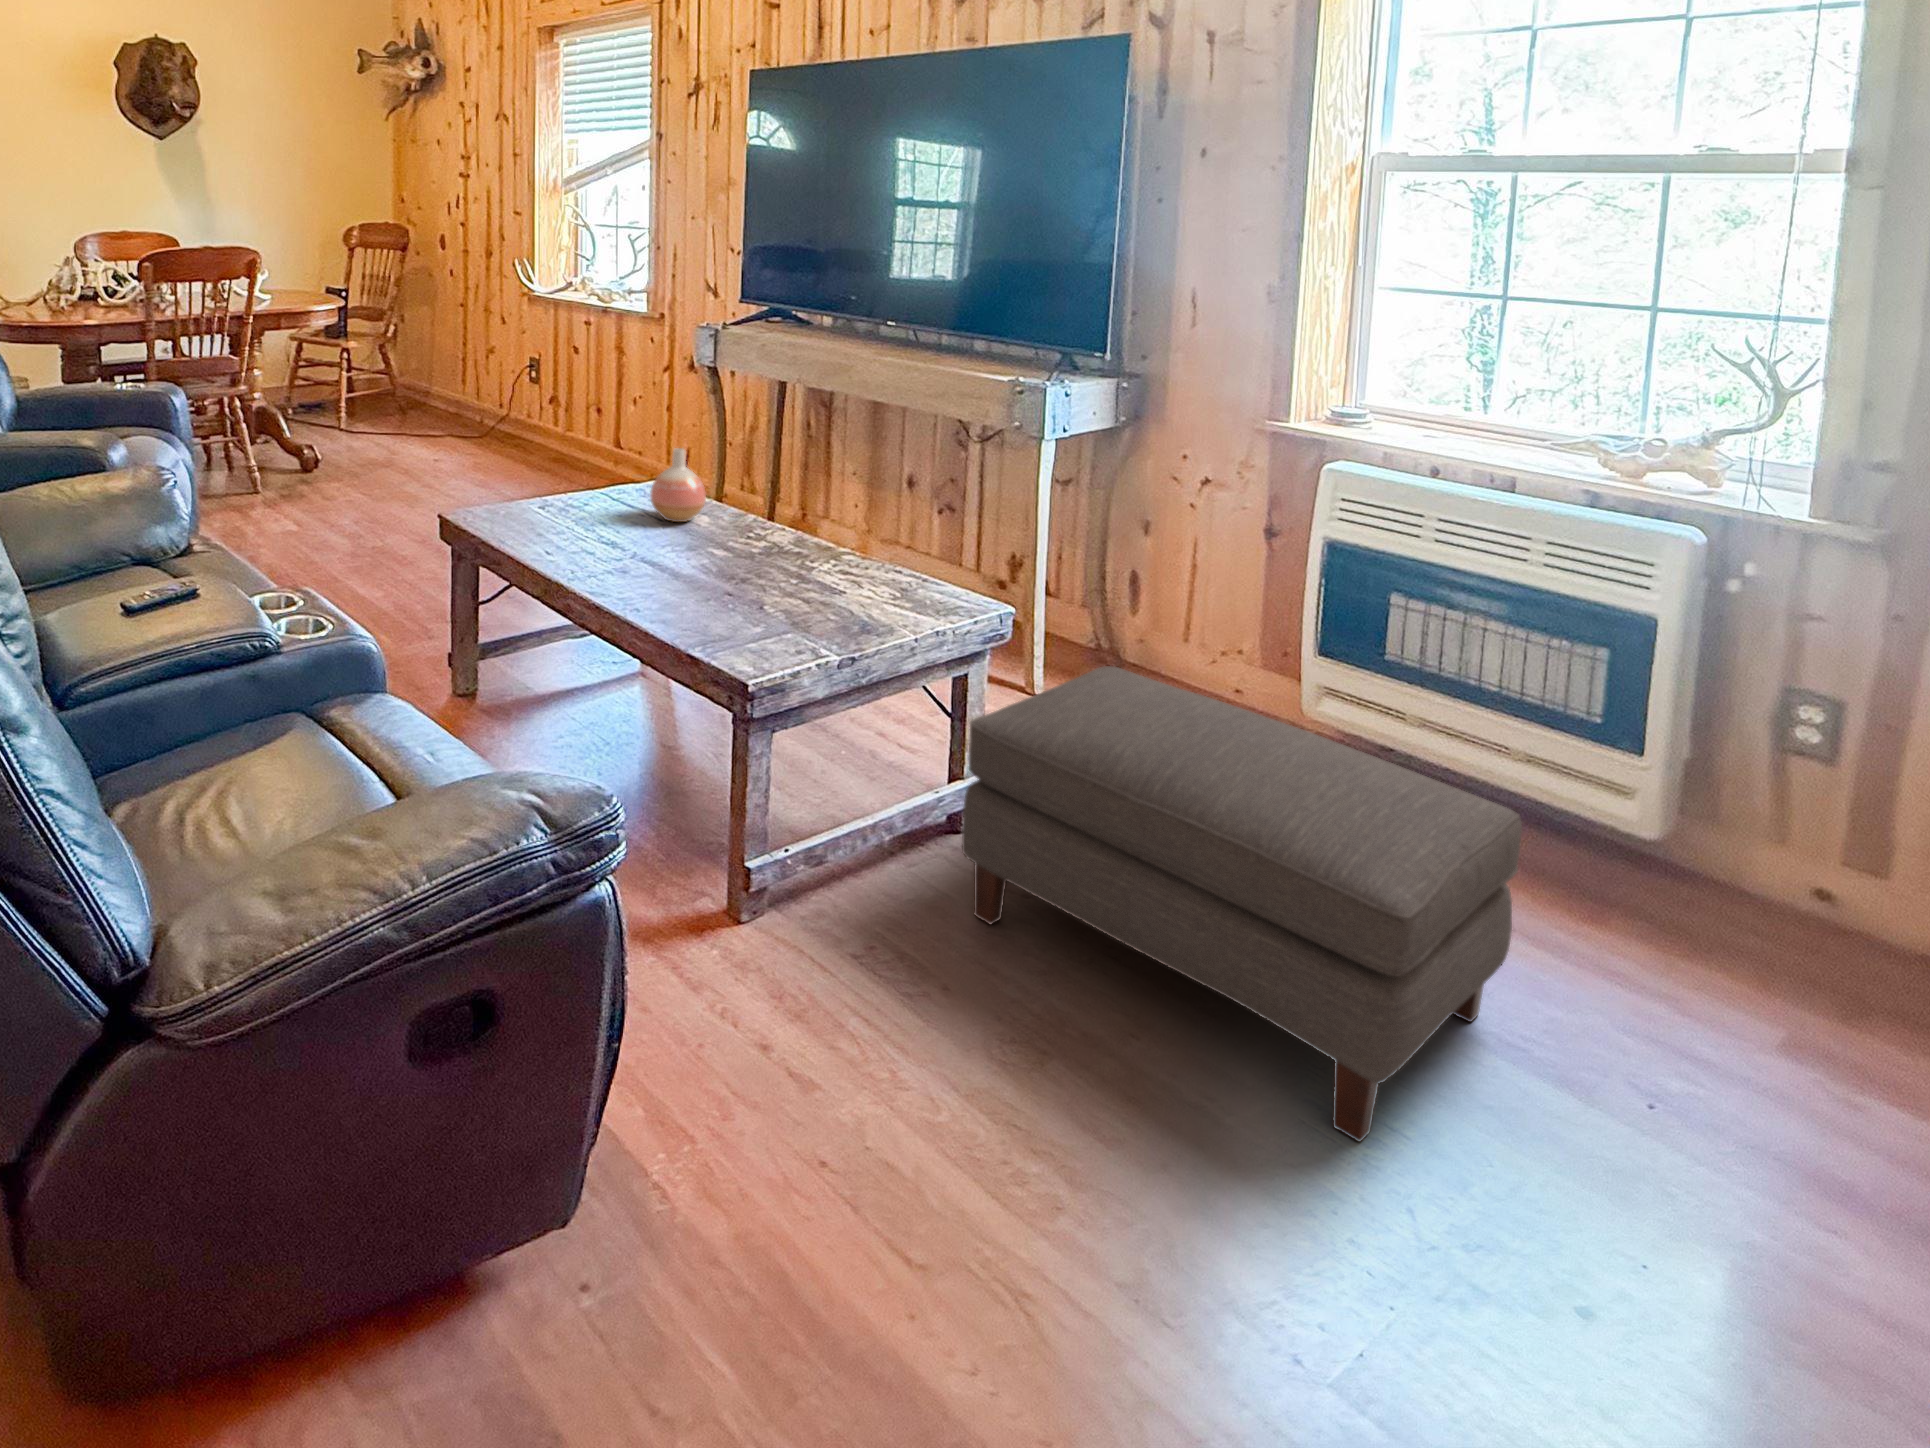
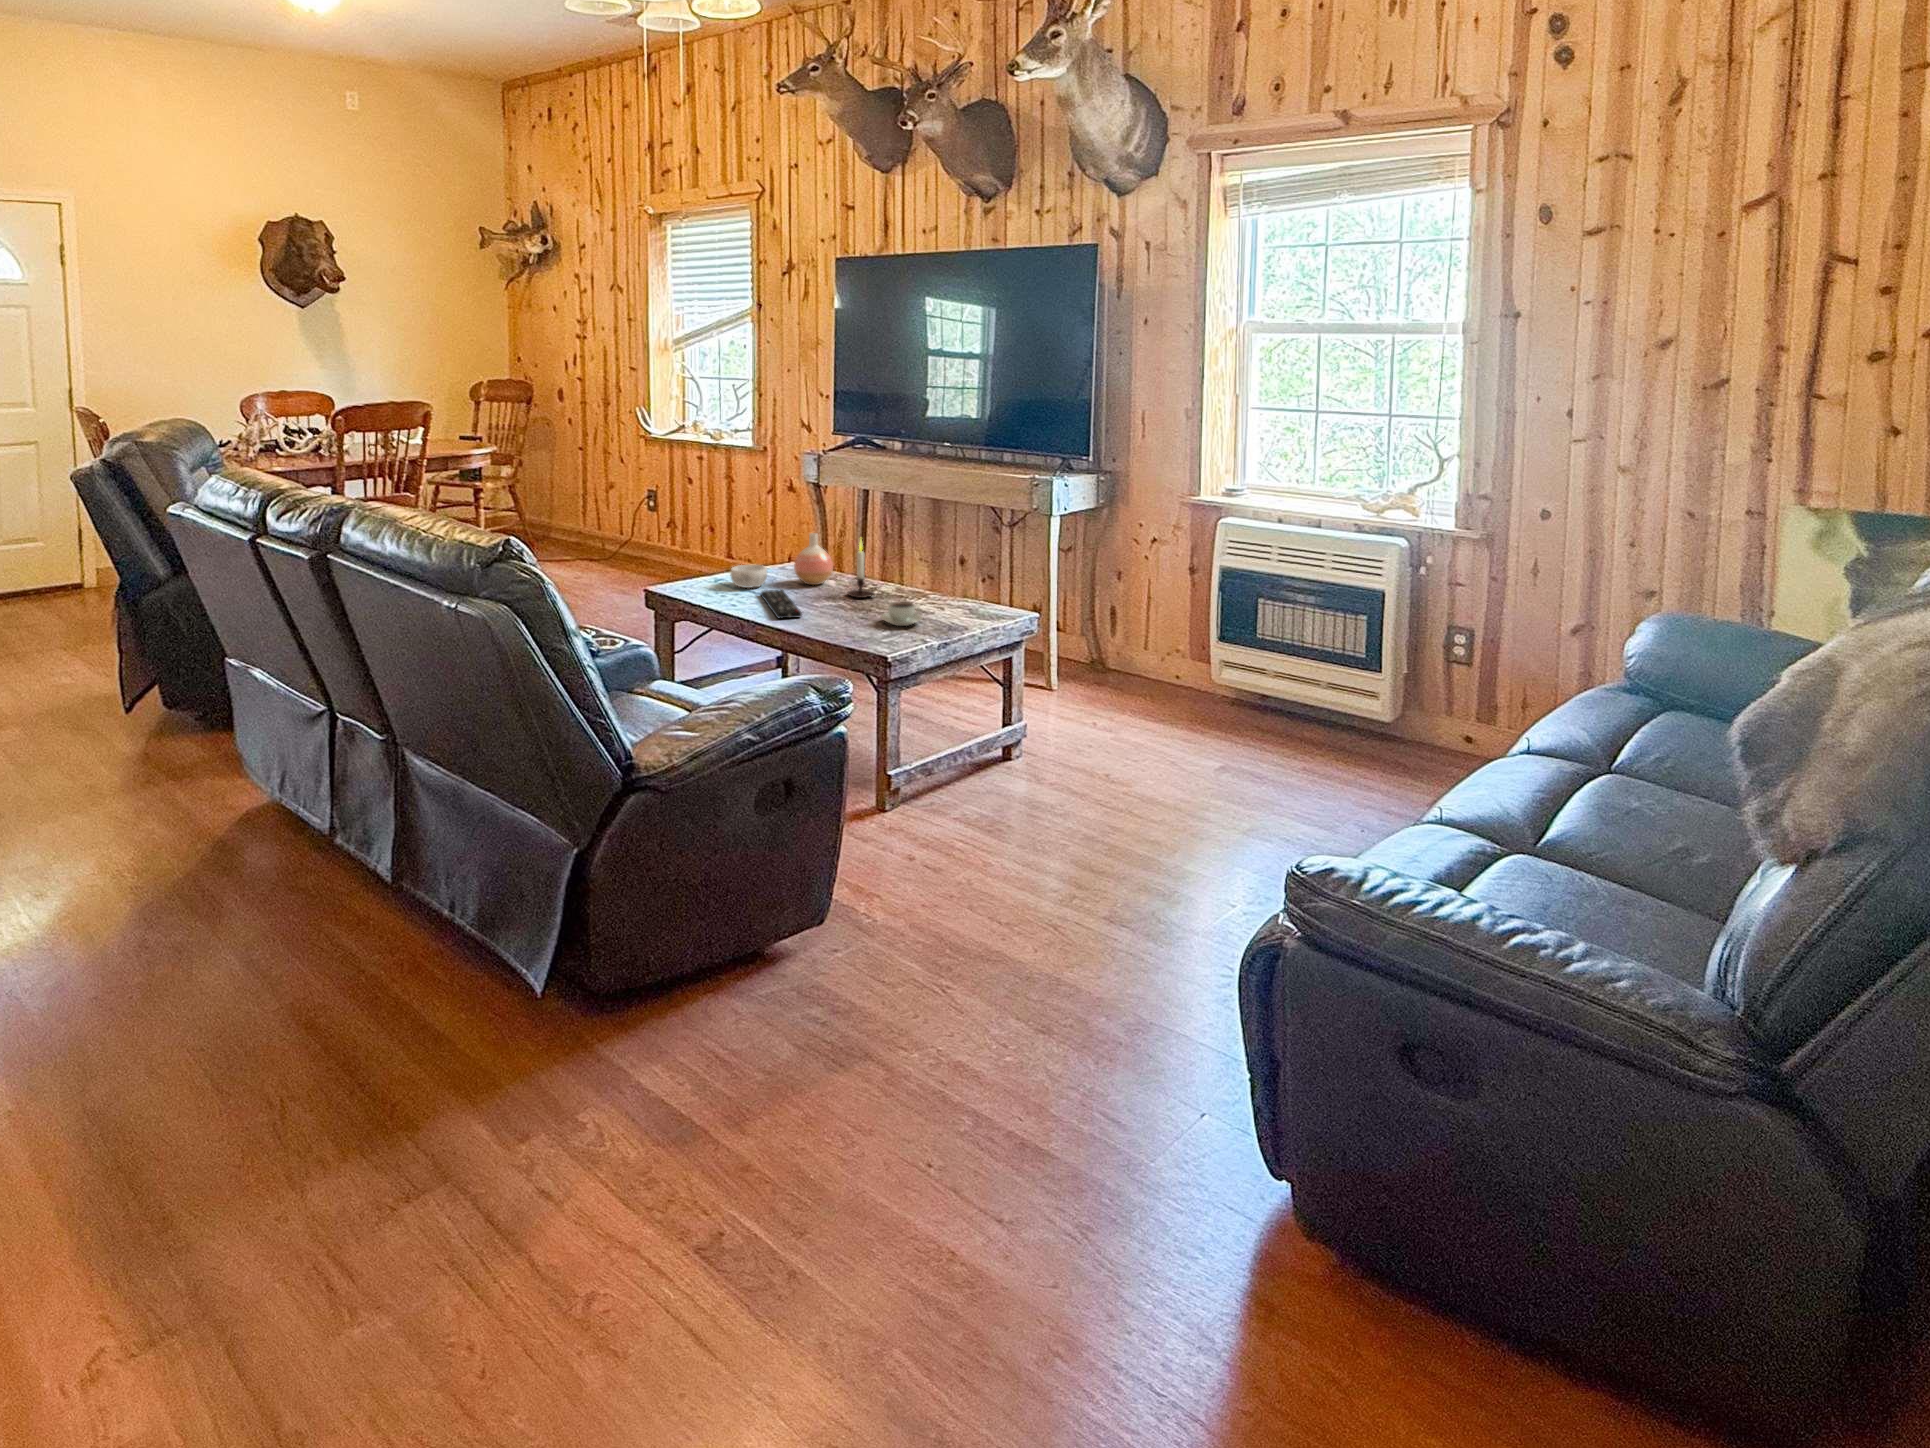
candle: none [718,462,768,552] -> present [848,540,879,598]
decorative bowl: none [561,486,612,521] -> present [730,565,767,588]
remote control: none [597,528,641,581] -> present [761,590,802,618]
coffee cup: none [756,571,822,612] -> present [881,602,922,626]
ottoman: present [962,666,1522,1142] -> none [1014,647,1306,862]

